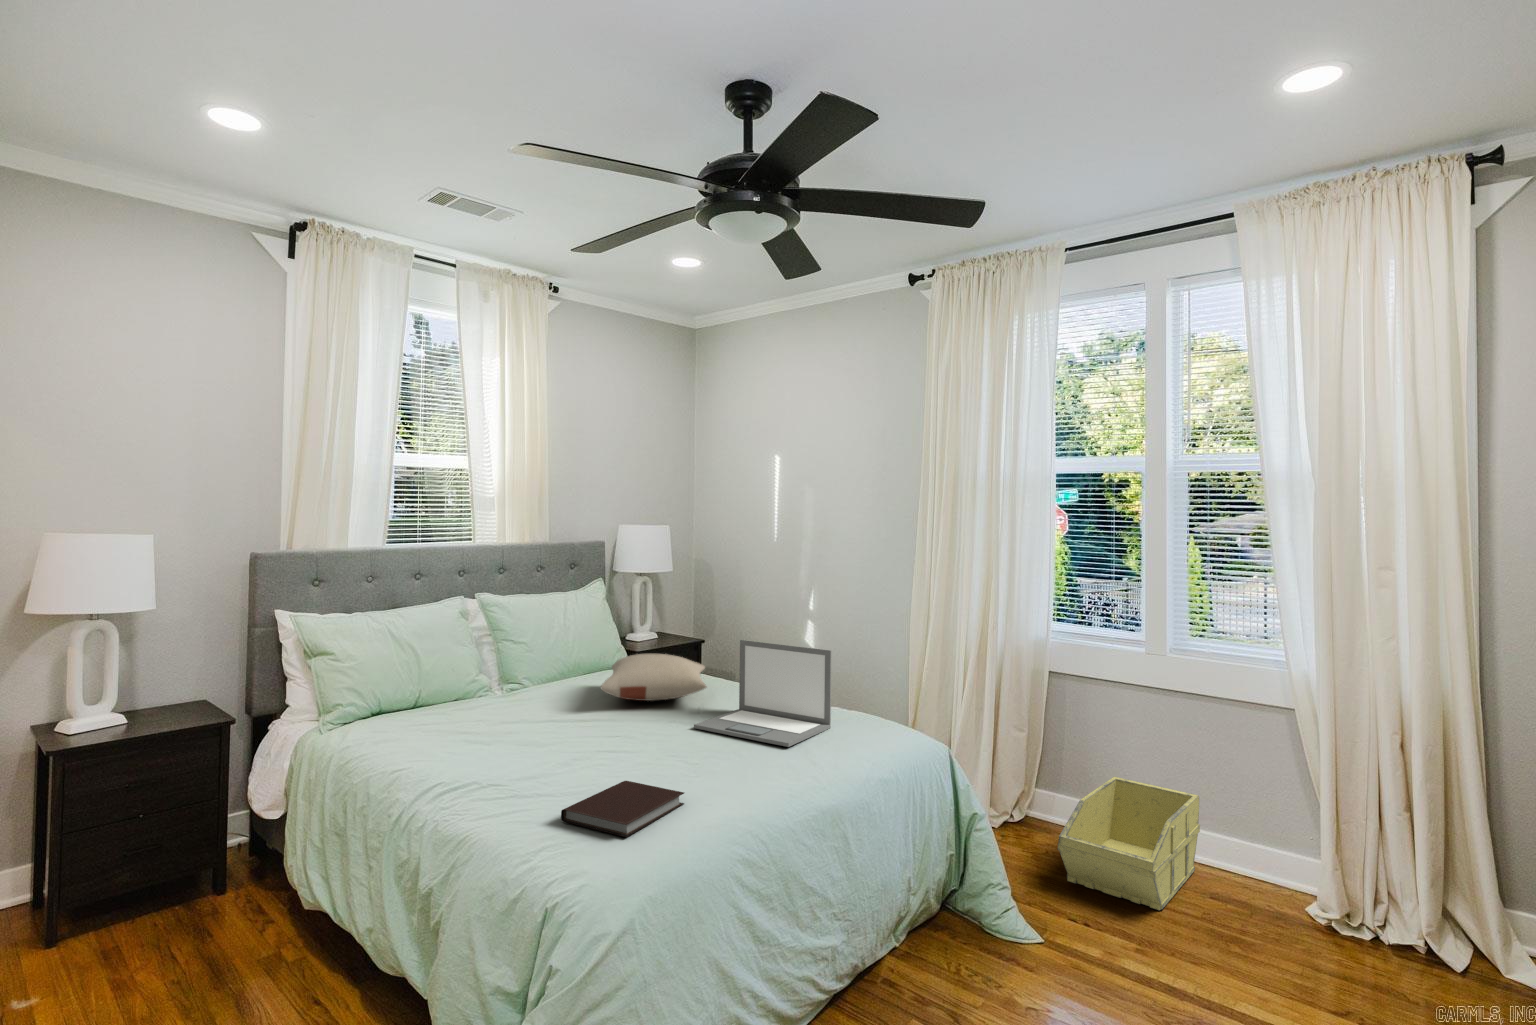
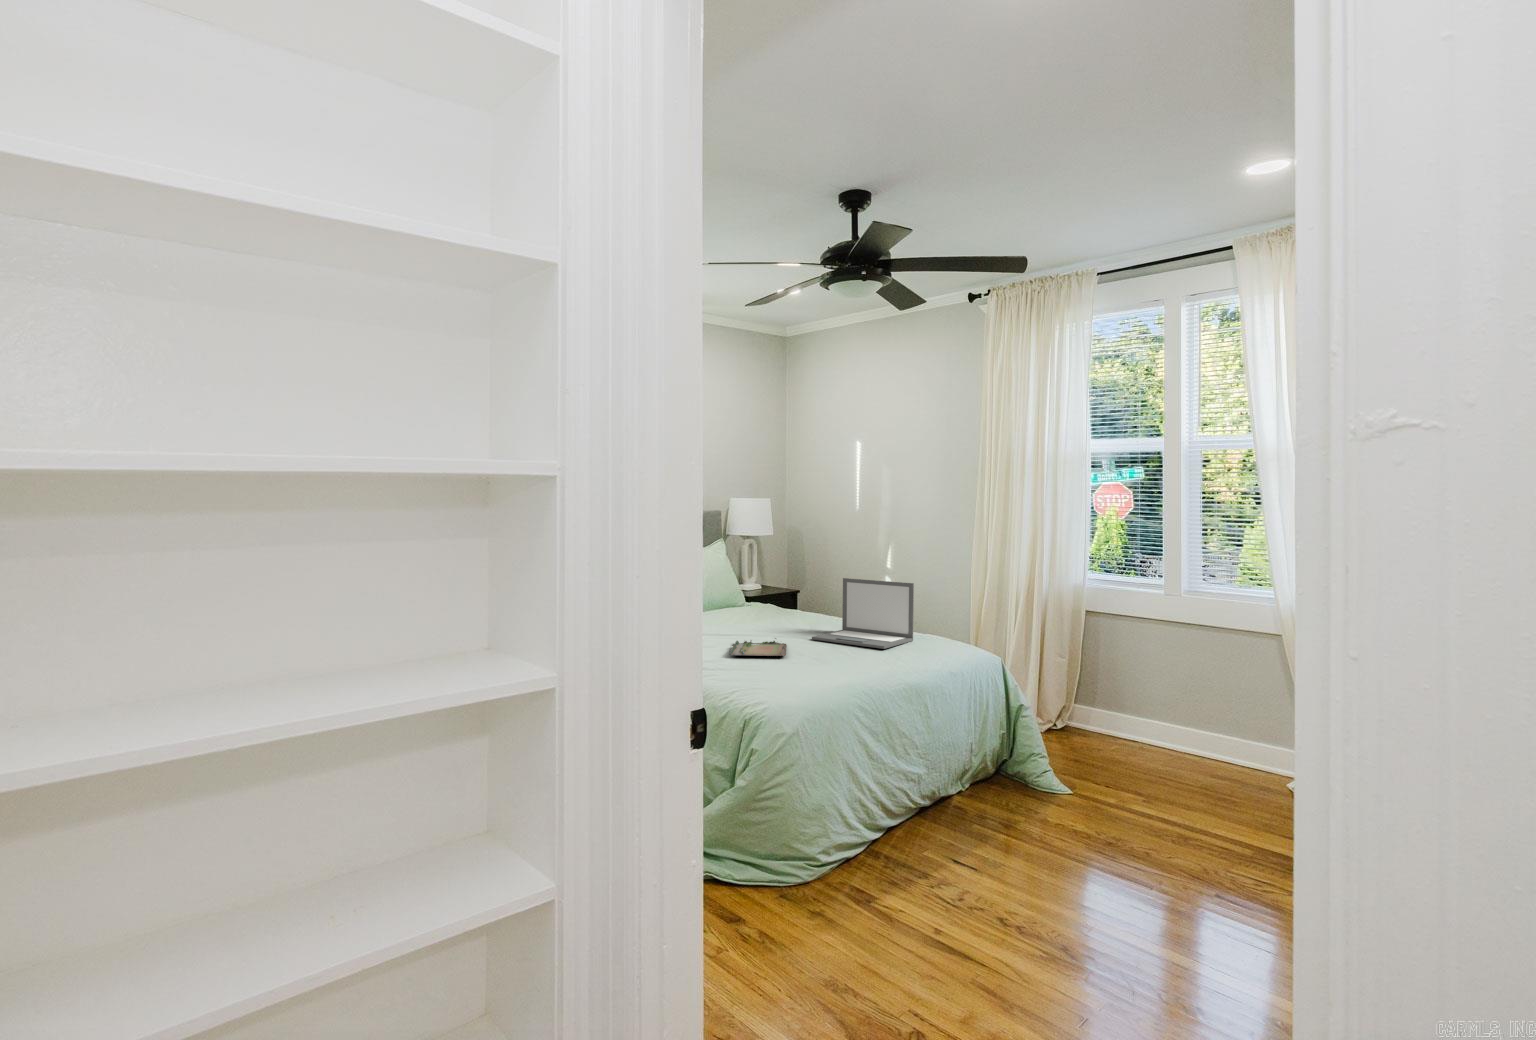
pillow: present [601,654,706,701] -> none [739,592,818,625]
tray: none [564,728,656,768] -> present [729,641,787,656]
storage bin: present [1058,777,1200,910] -> none [1087,692,1202,781]
notebook: present [561,781,684,837] -> none [741,661,819,686]

